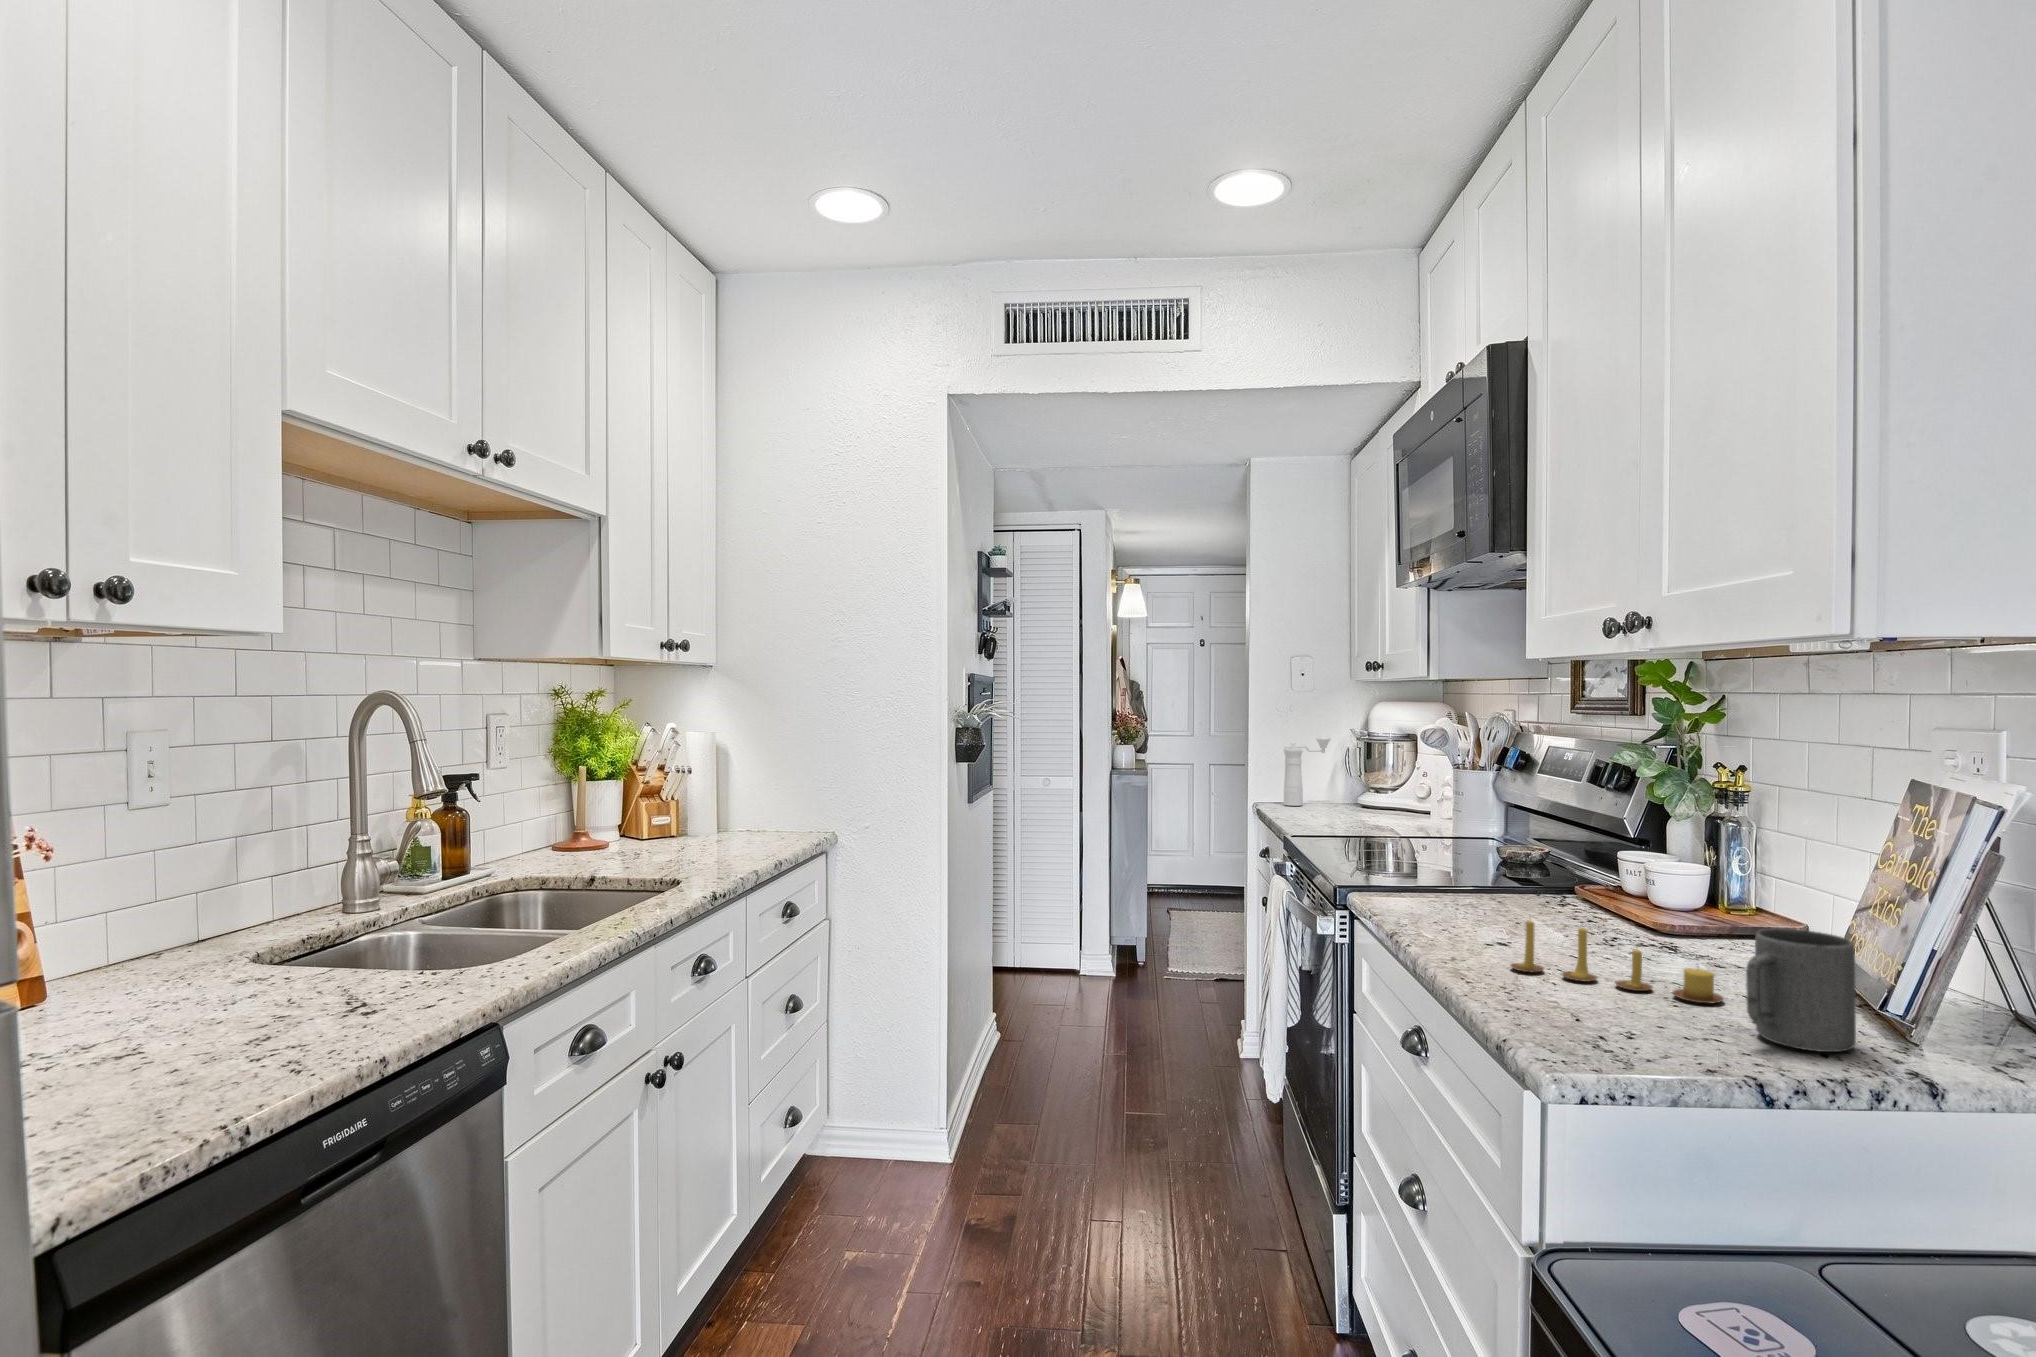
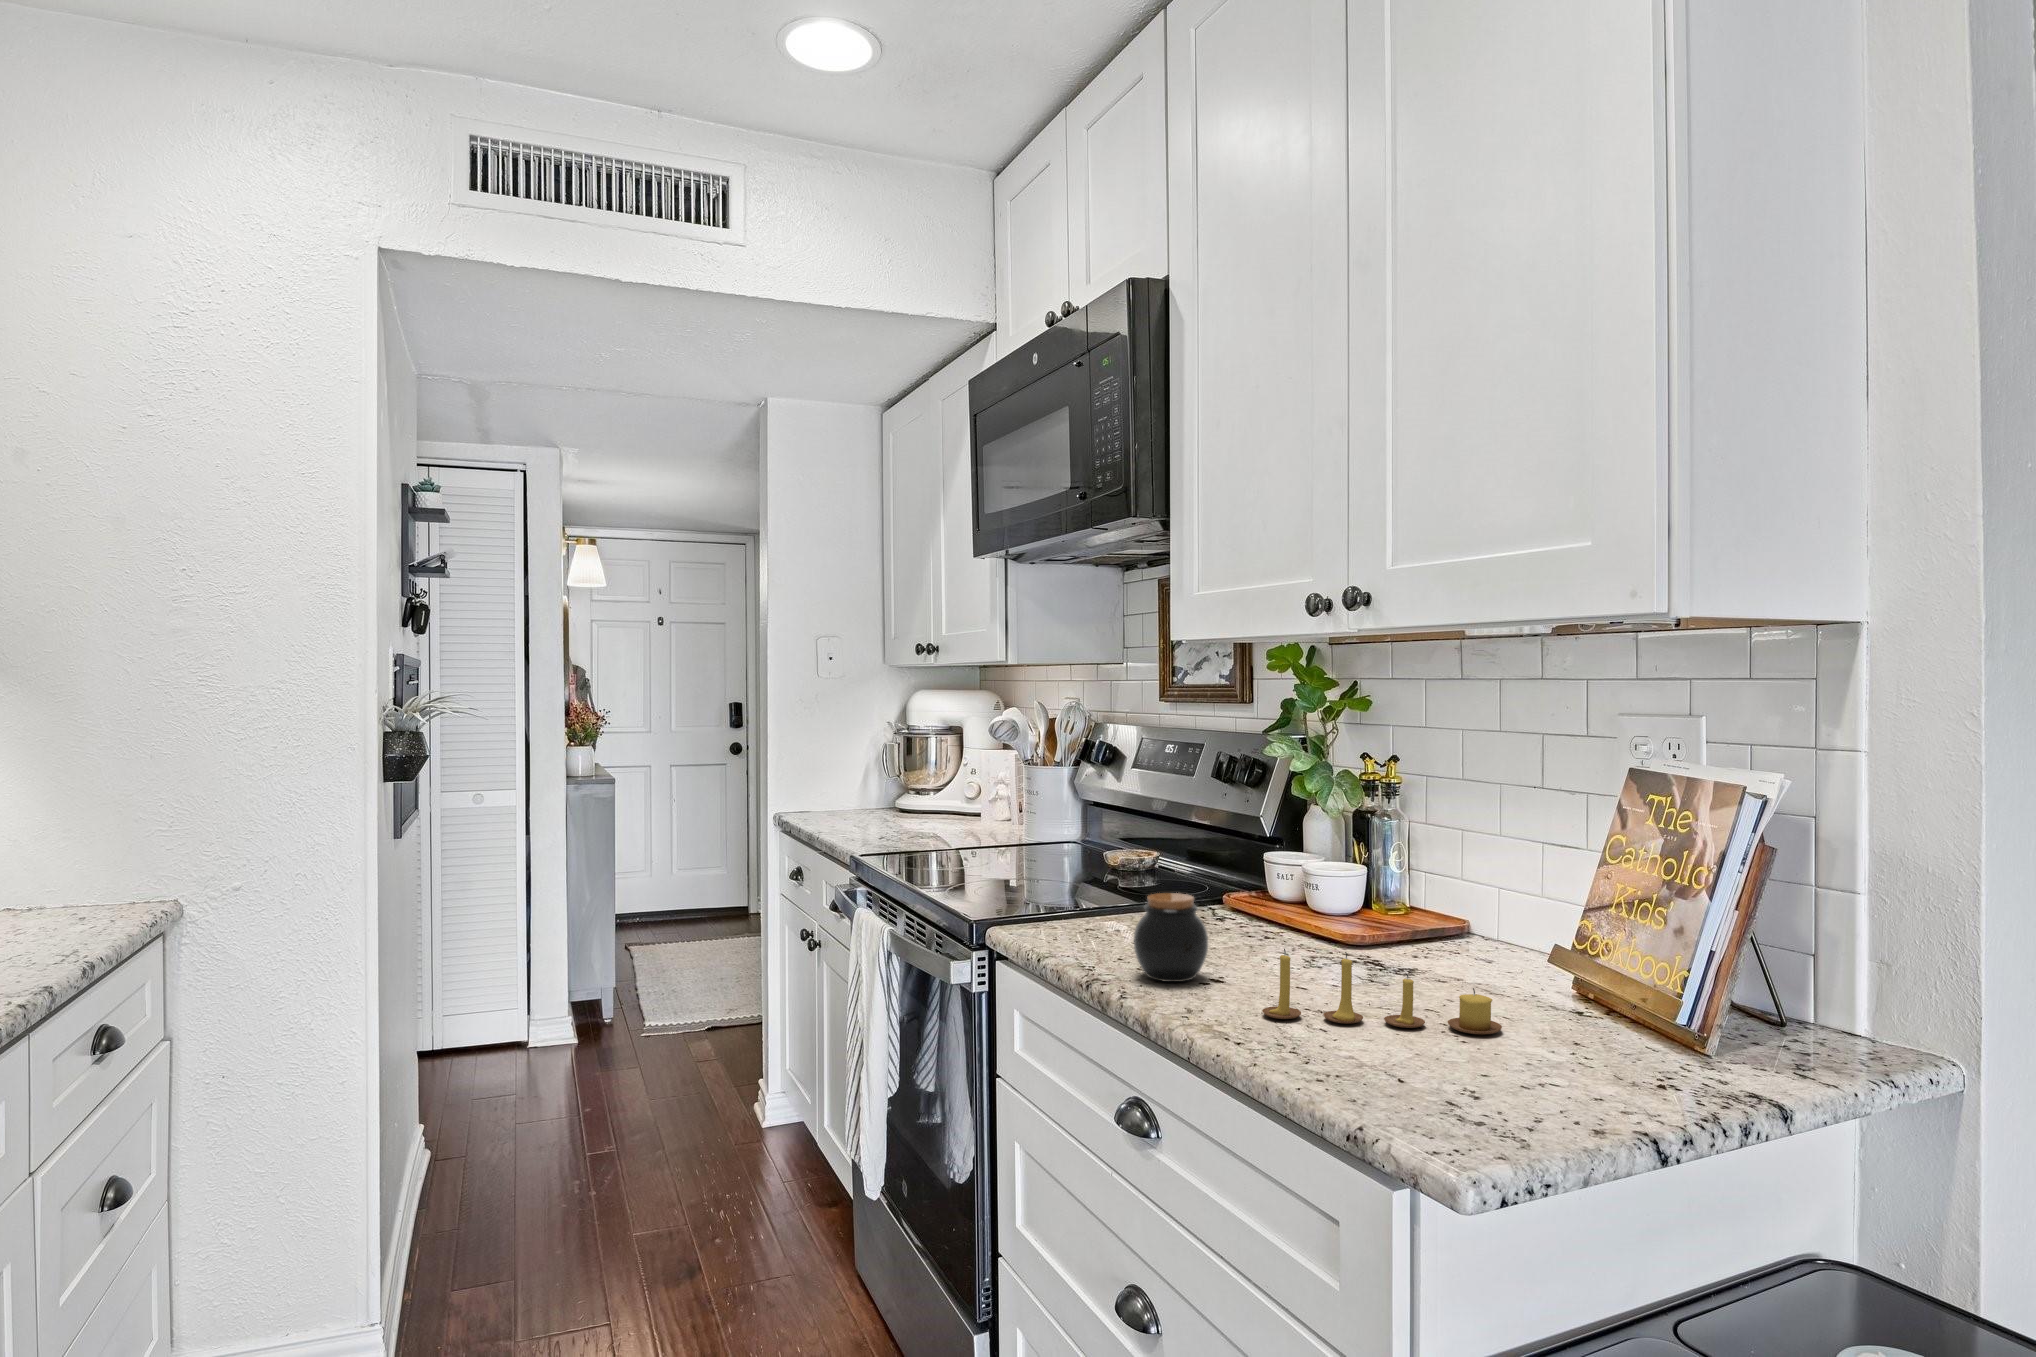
pepper mill: present [1284,735,1331,806] -> none [815,731,867,816]
jar: none [1430,868,1496,940] -> present [1134,893,1208,982]
mug: present [1746,929,1856,1052] -> none [1573,943,1675,1083]

